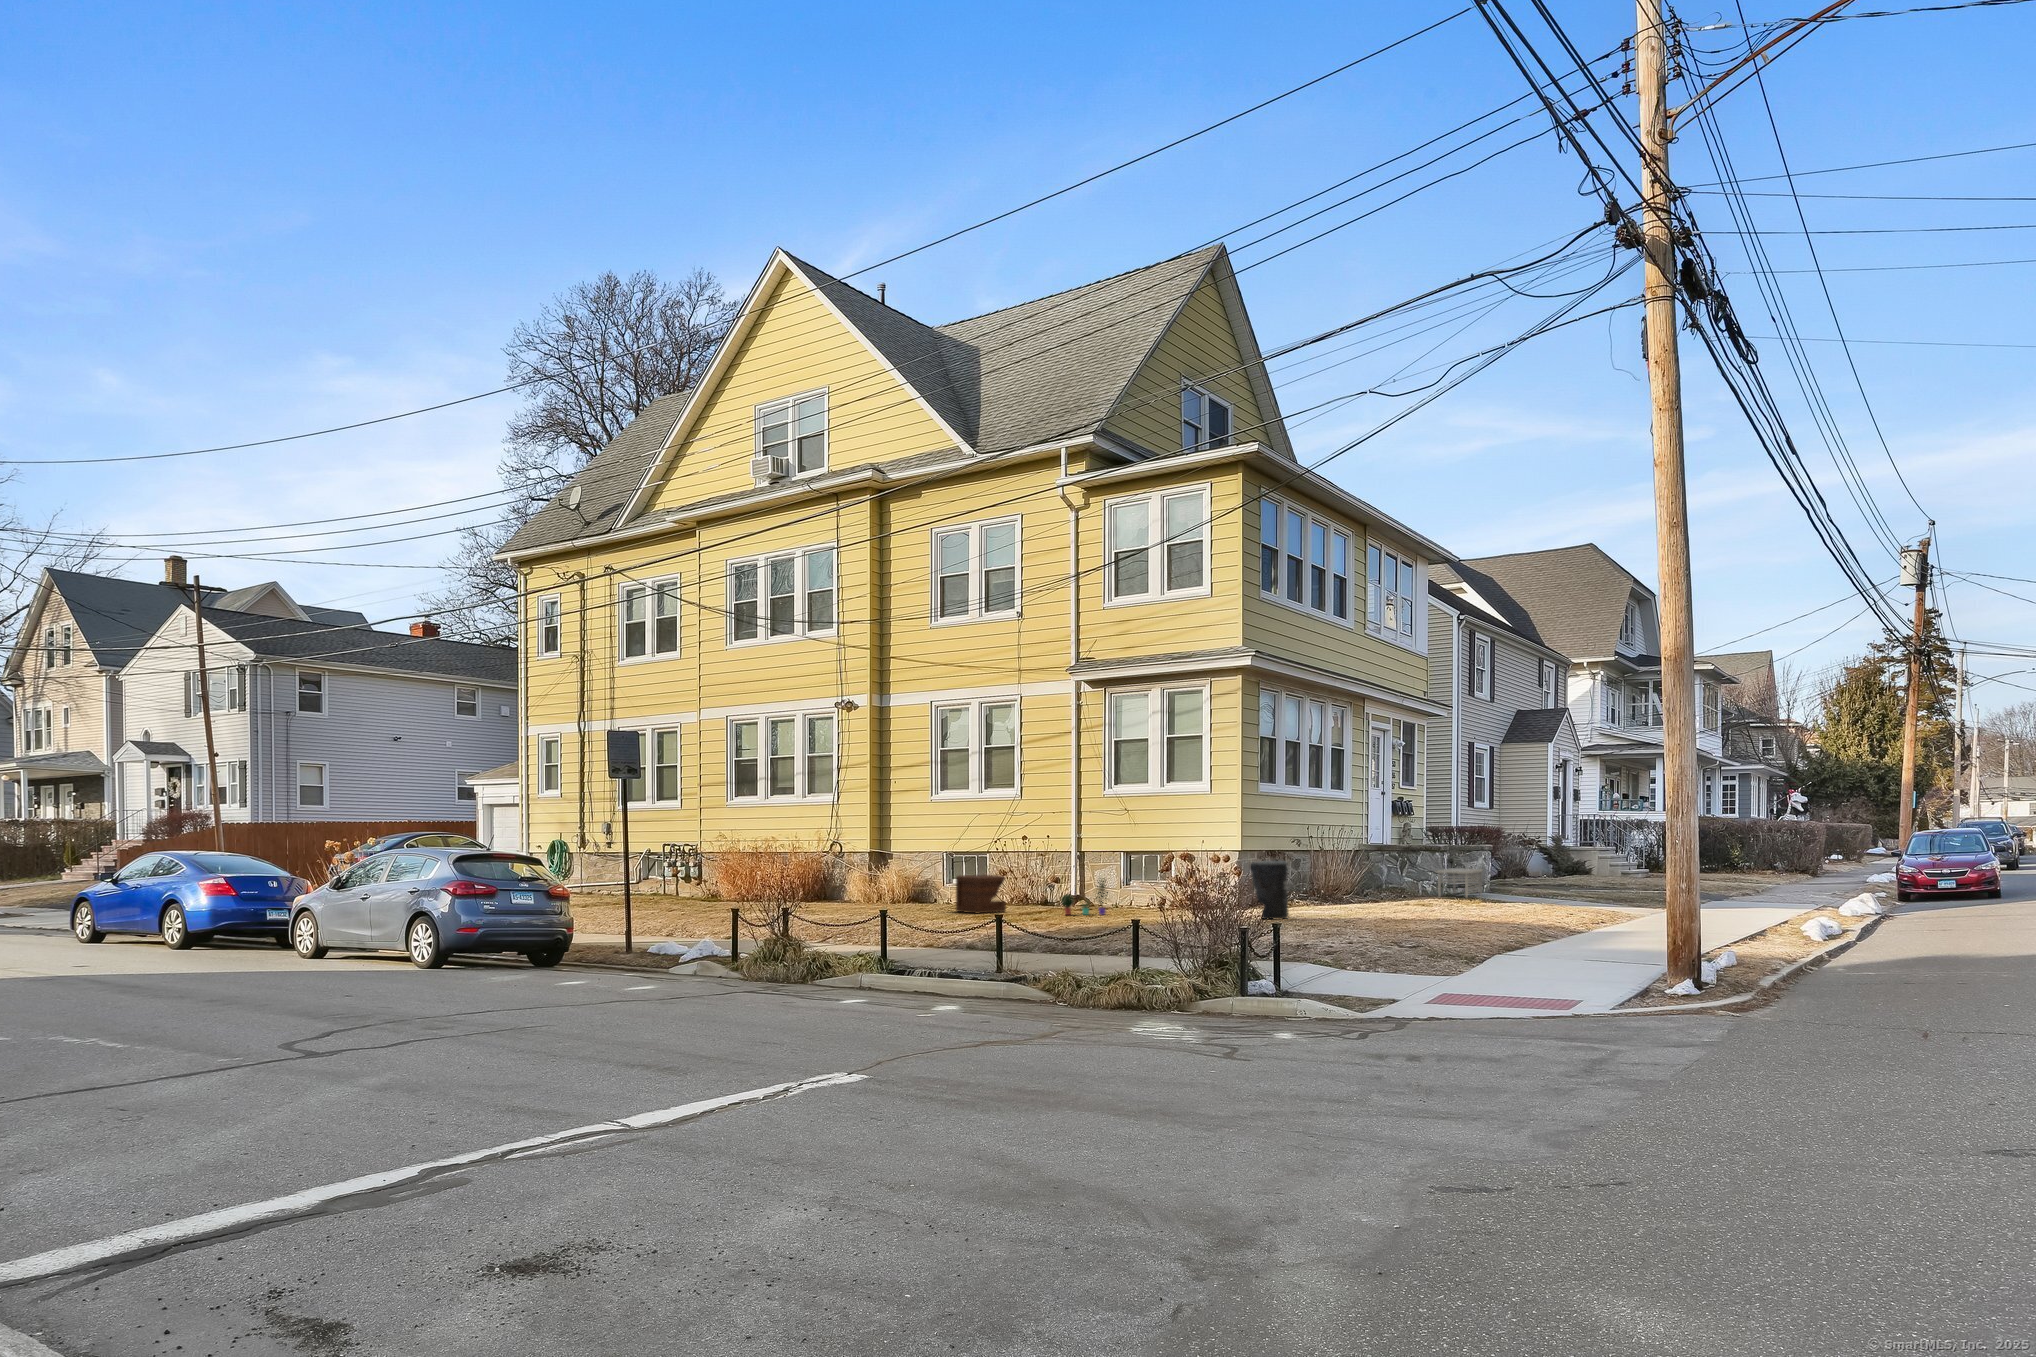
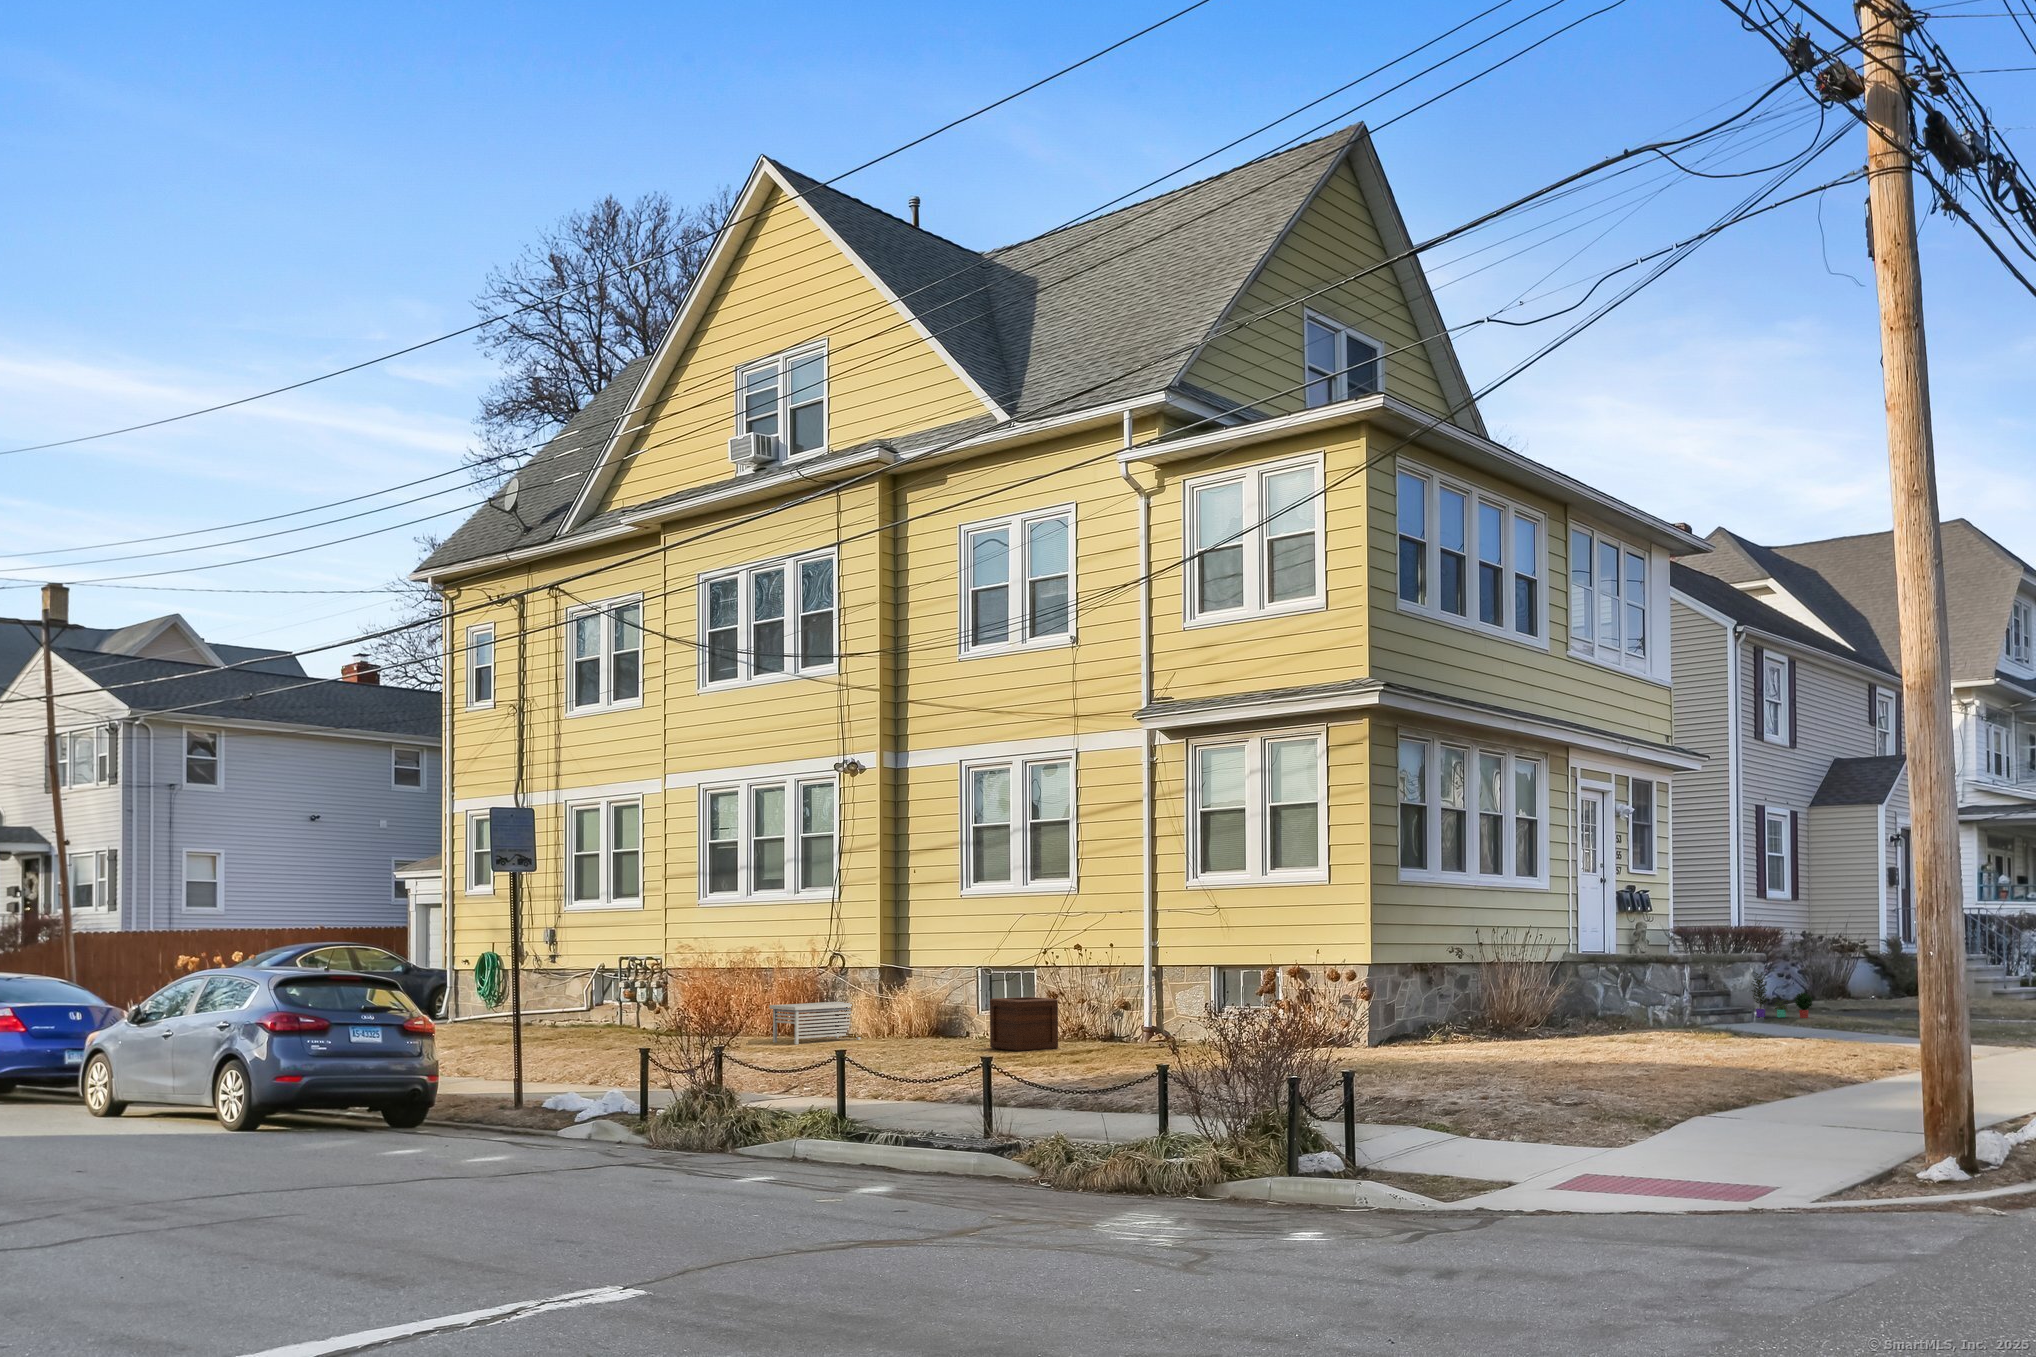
trash can: present [1250,860,1288,919] -> none [1384,975,1443,1060]
storage bench: present [1436,868,1482,898] -> present [769,1002,861,1044]
potted plant: present [1061,880,1108,915] -> present [1751,973,1812,1018]

